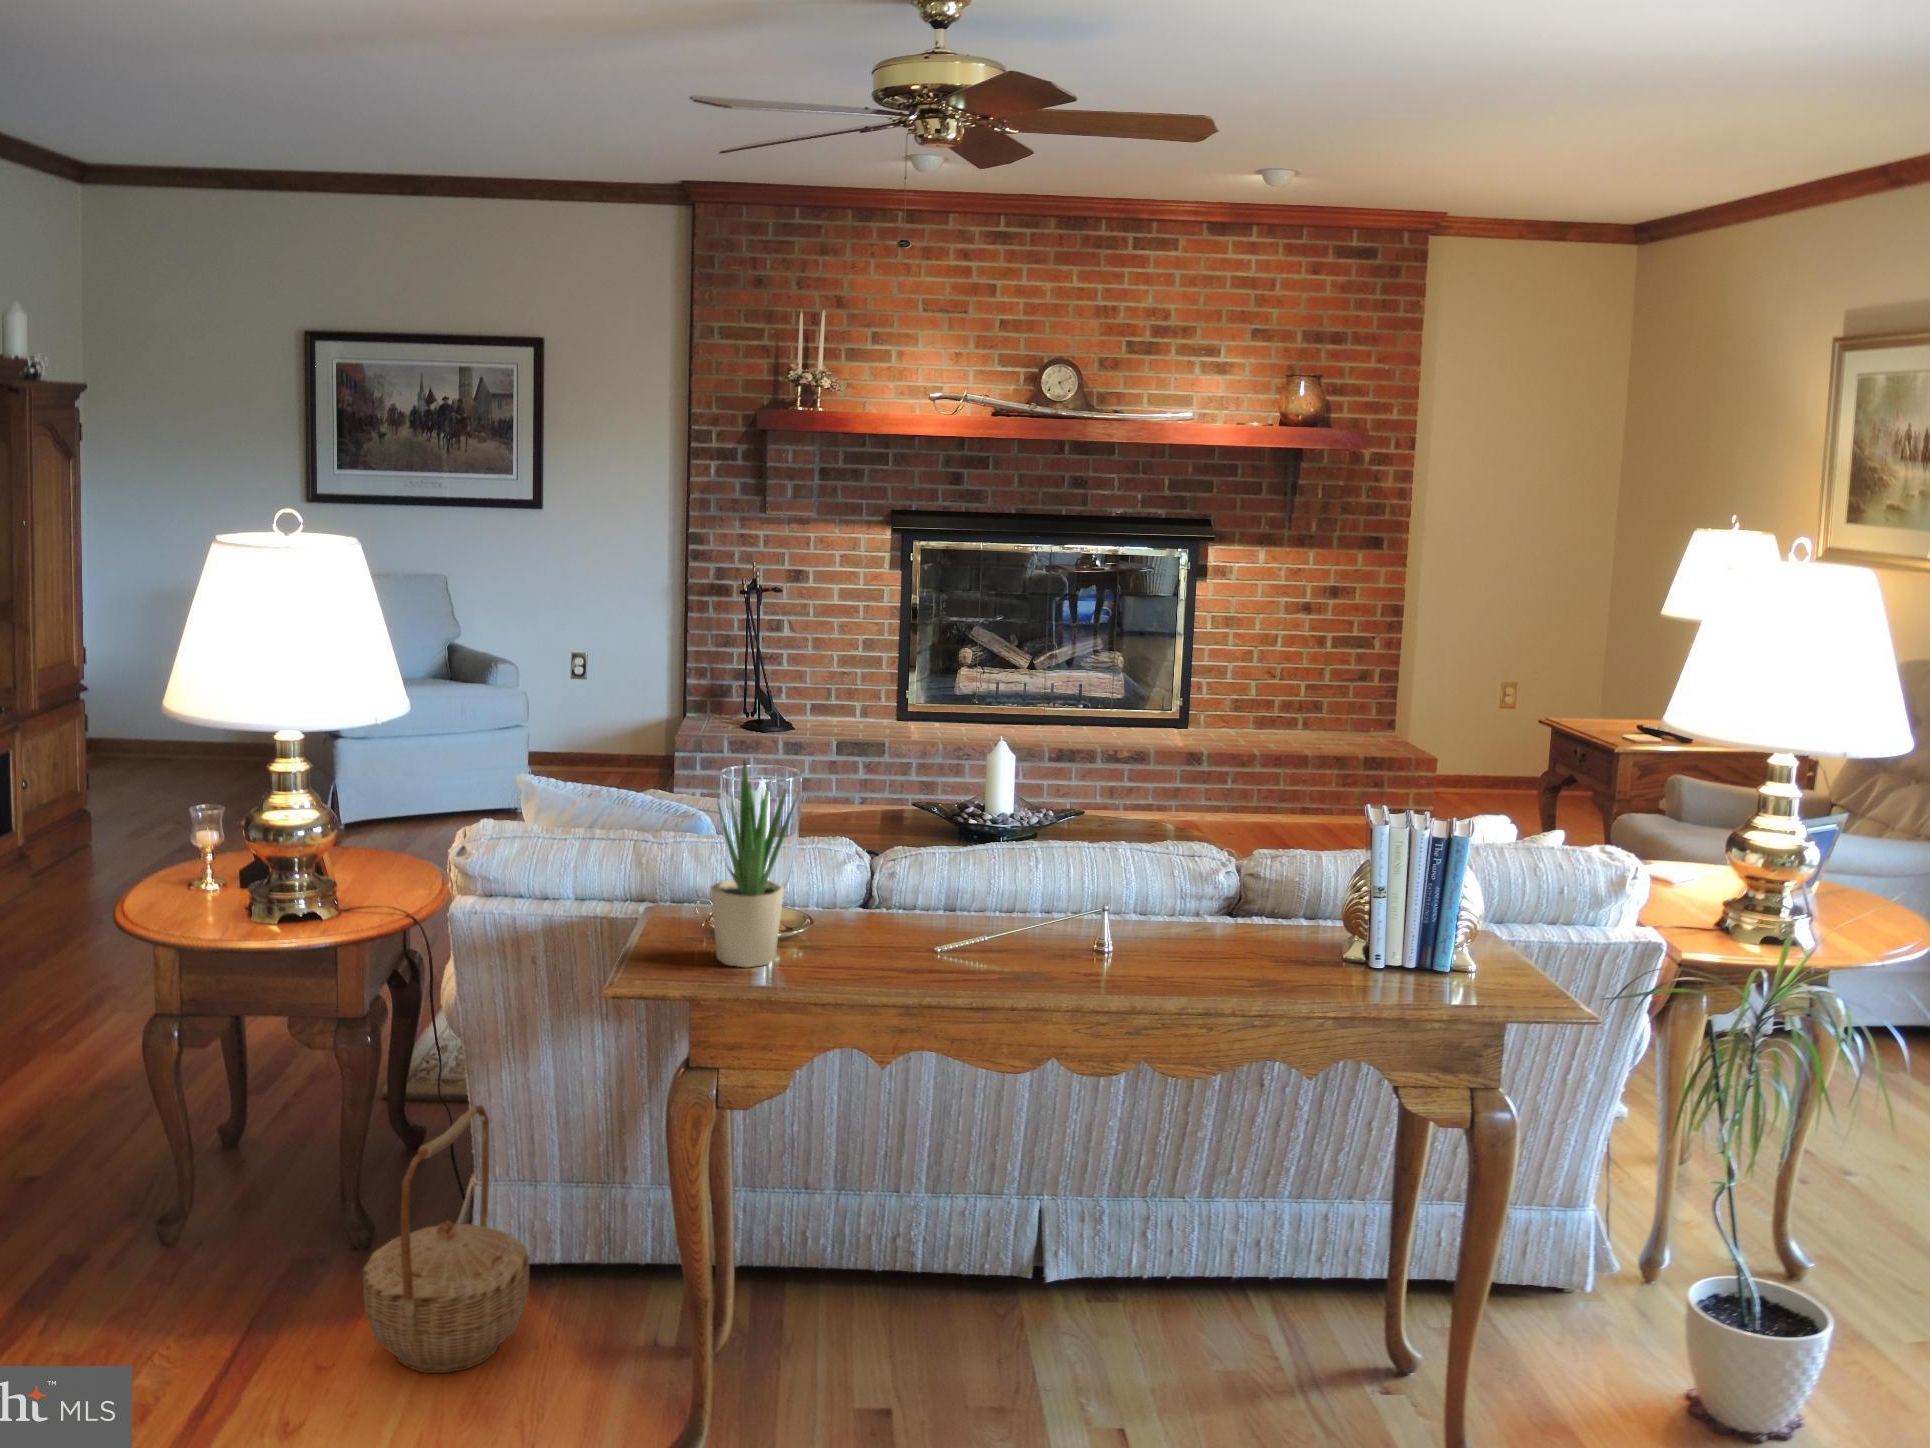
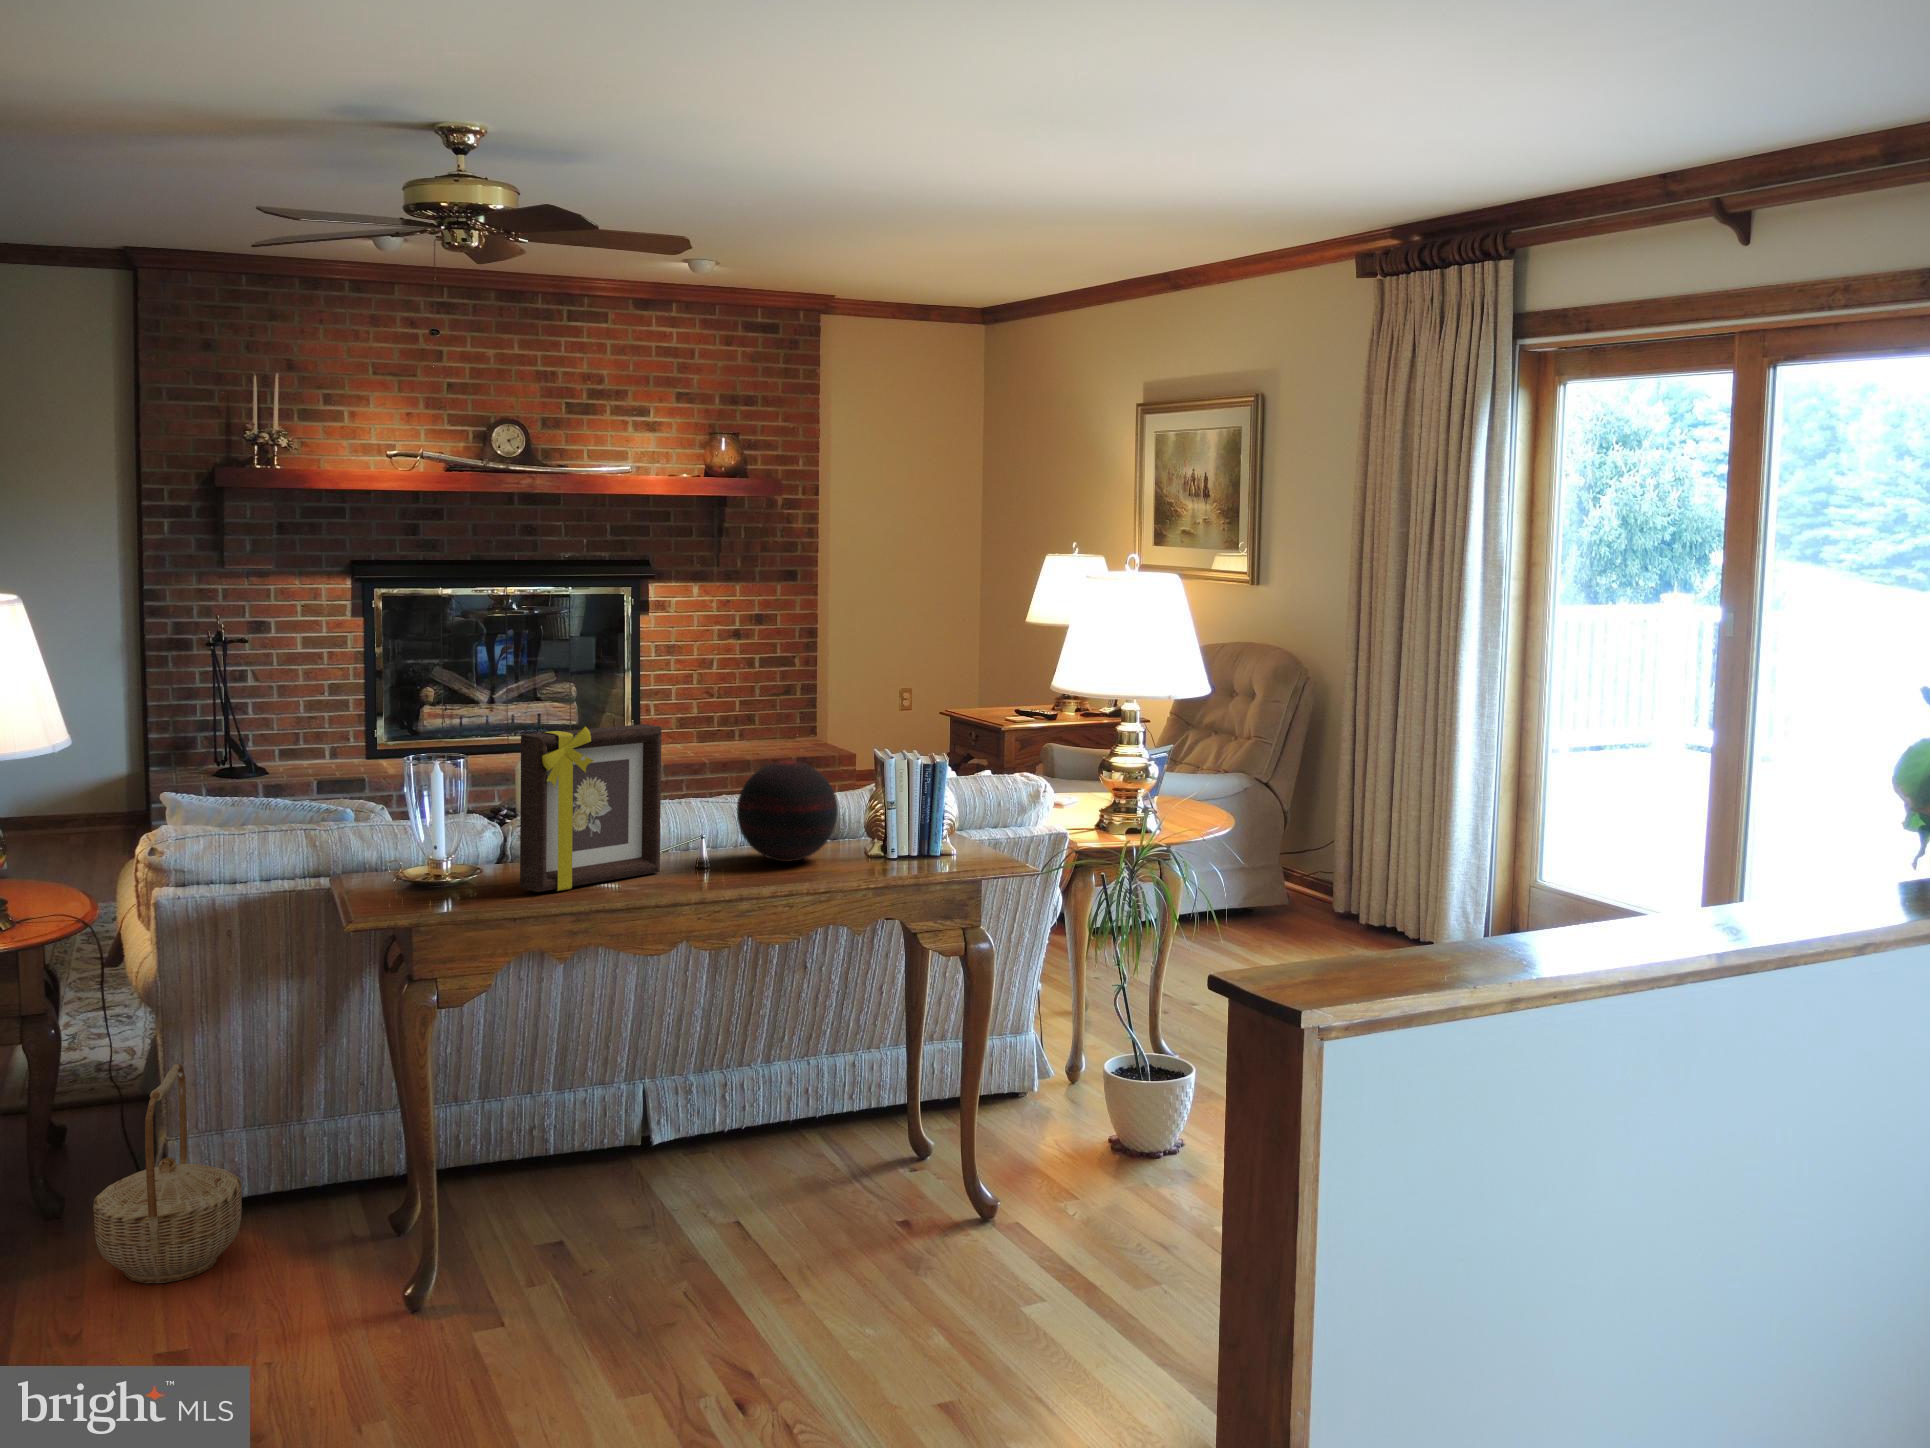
picture frame: none [851,746,1058,965] -> present [520,724,662,892]
potted plant: present [711,761,797,967] -> none [408,744,476,904]
decorative orb: none [1160,810,1303,951] -> present [737,761,838,861]

